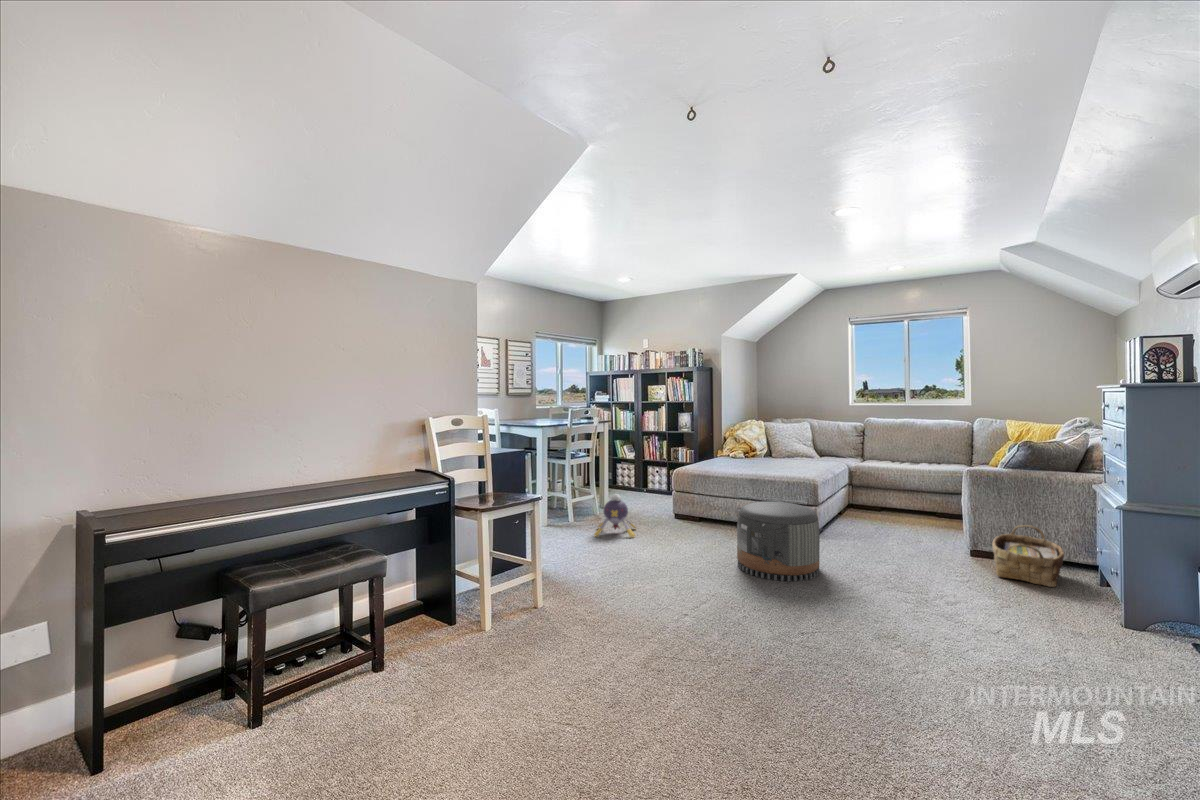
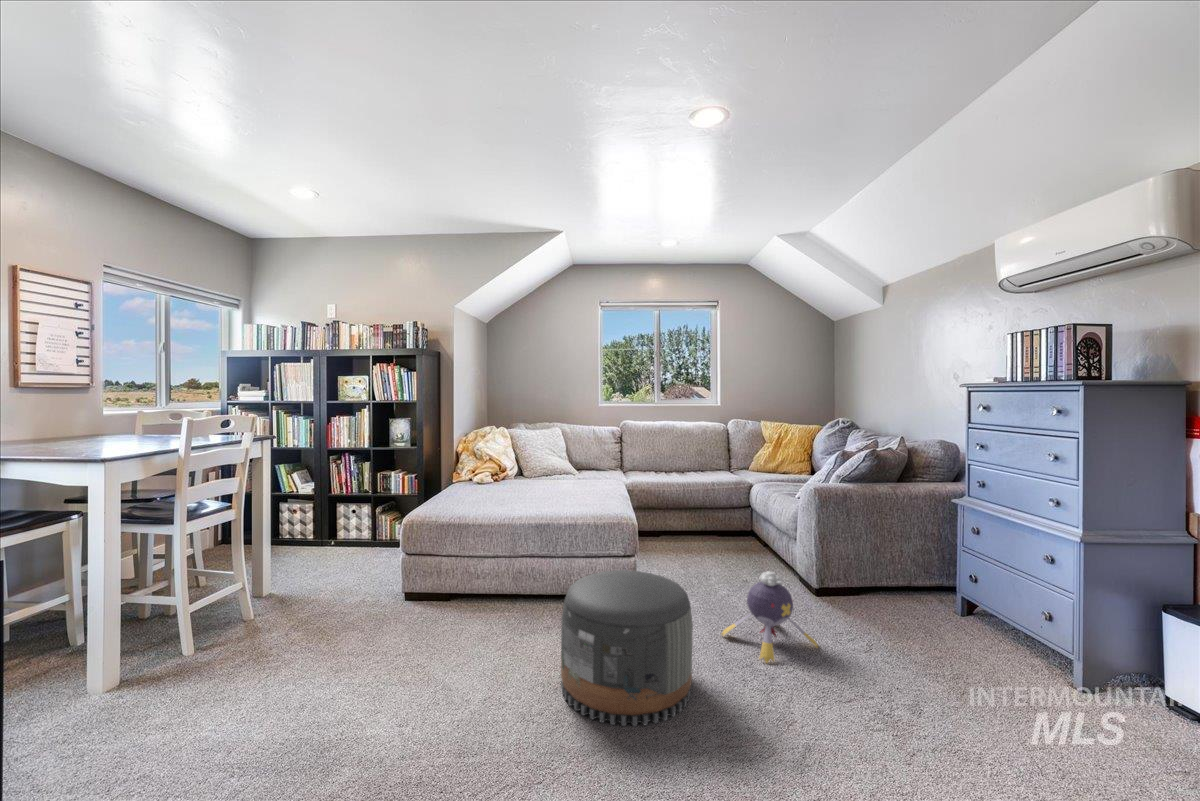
plush toy: present [594,494,636,537] -> present [722,572,818,663]
woven basket: present [992,525,1064,587] -> none [838,552,918,629]

